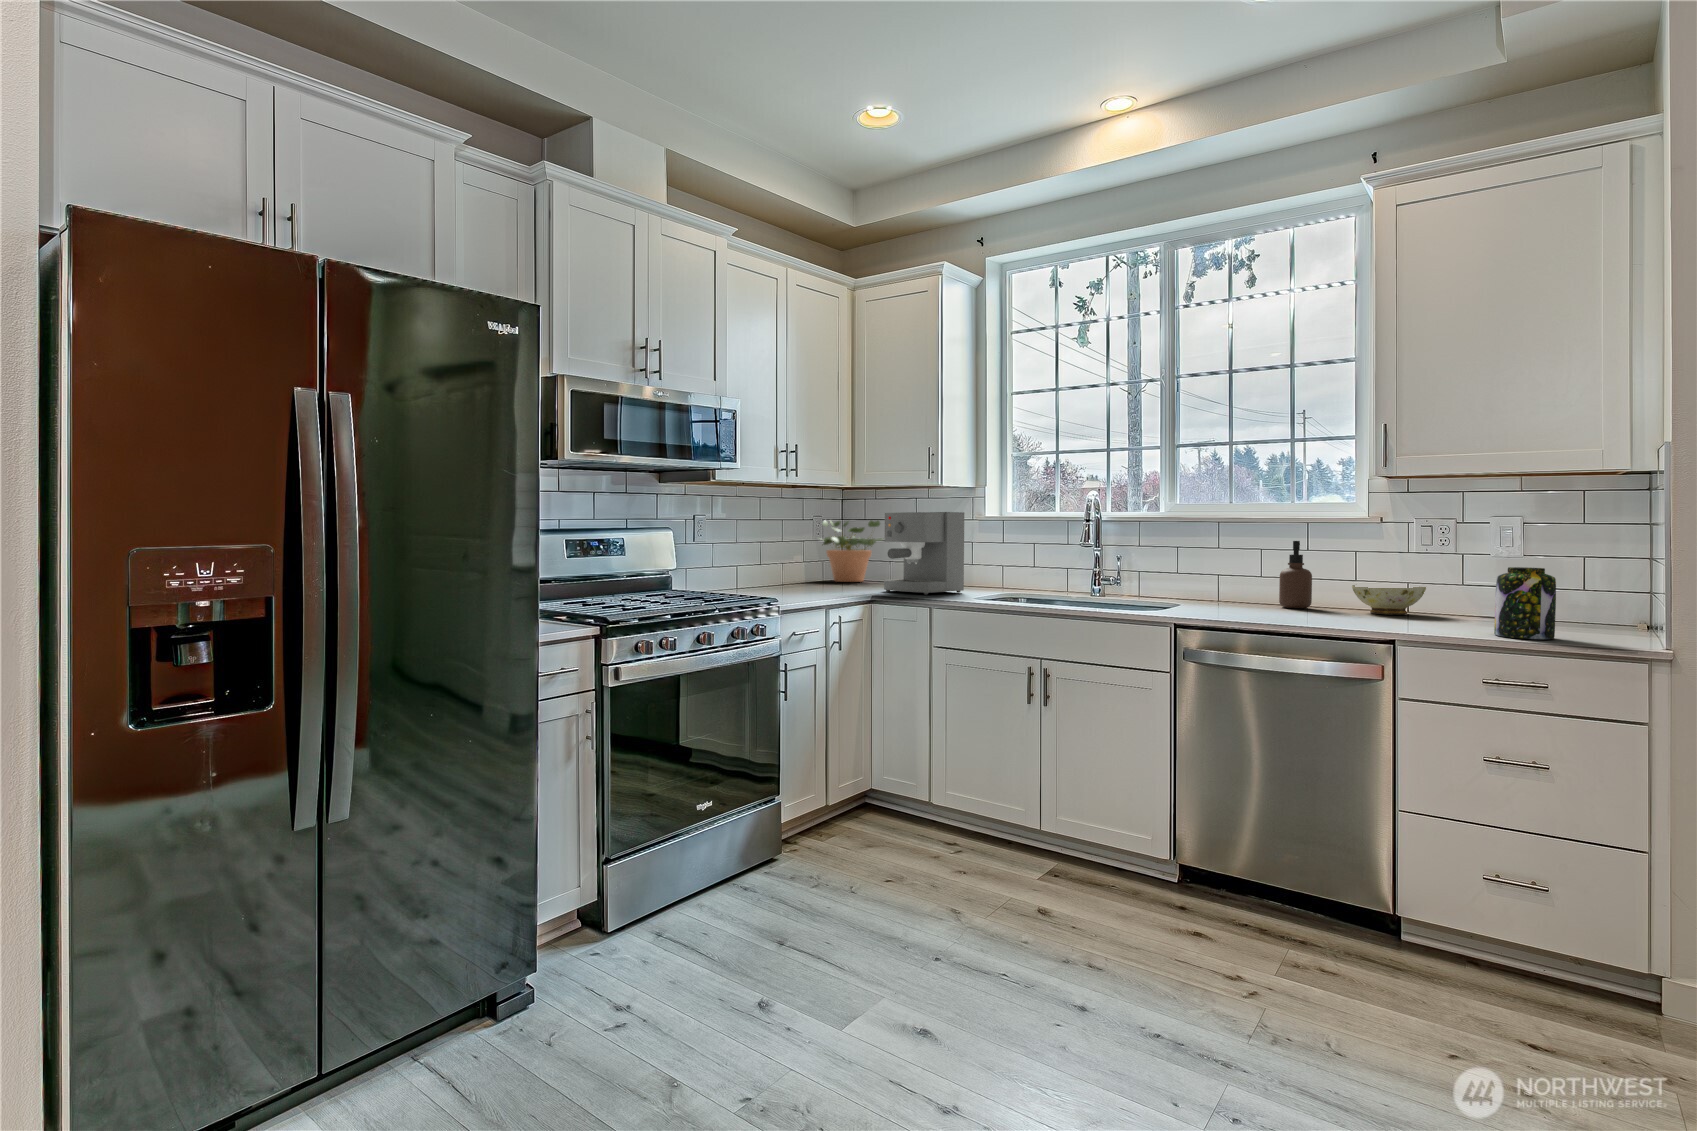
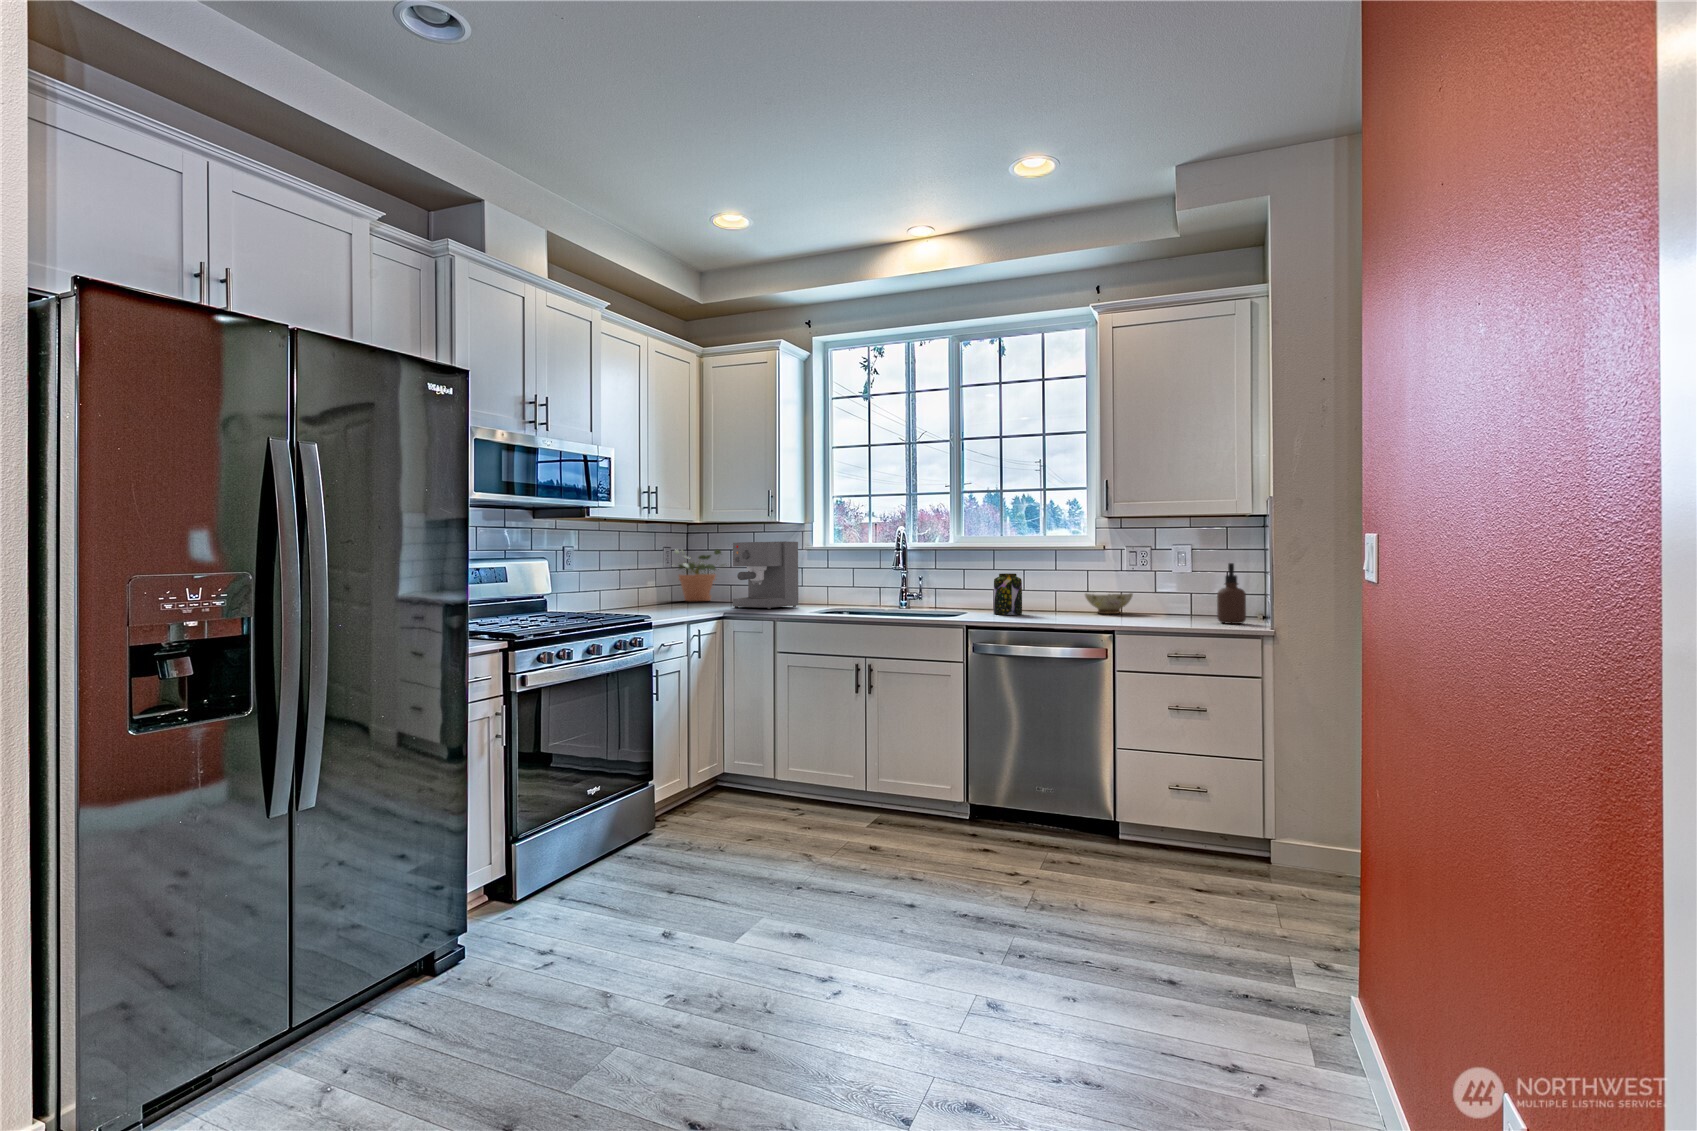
soap dispenser: present [1279,541,1312,608] -> present [1217,563,1246,624]
jar: present [1494,567,1556,639] -> present [994,573,1022,615]

